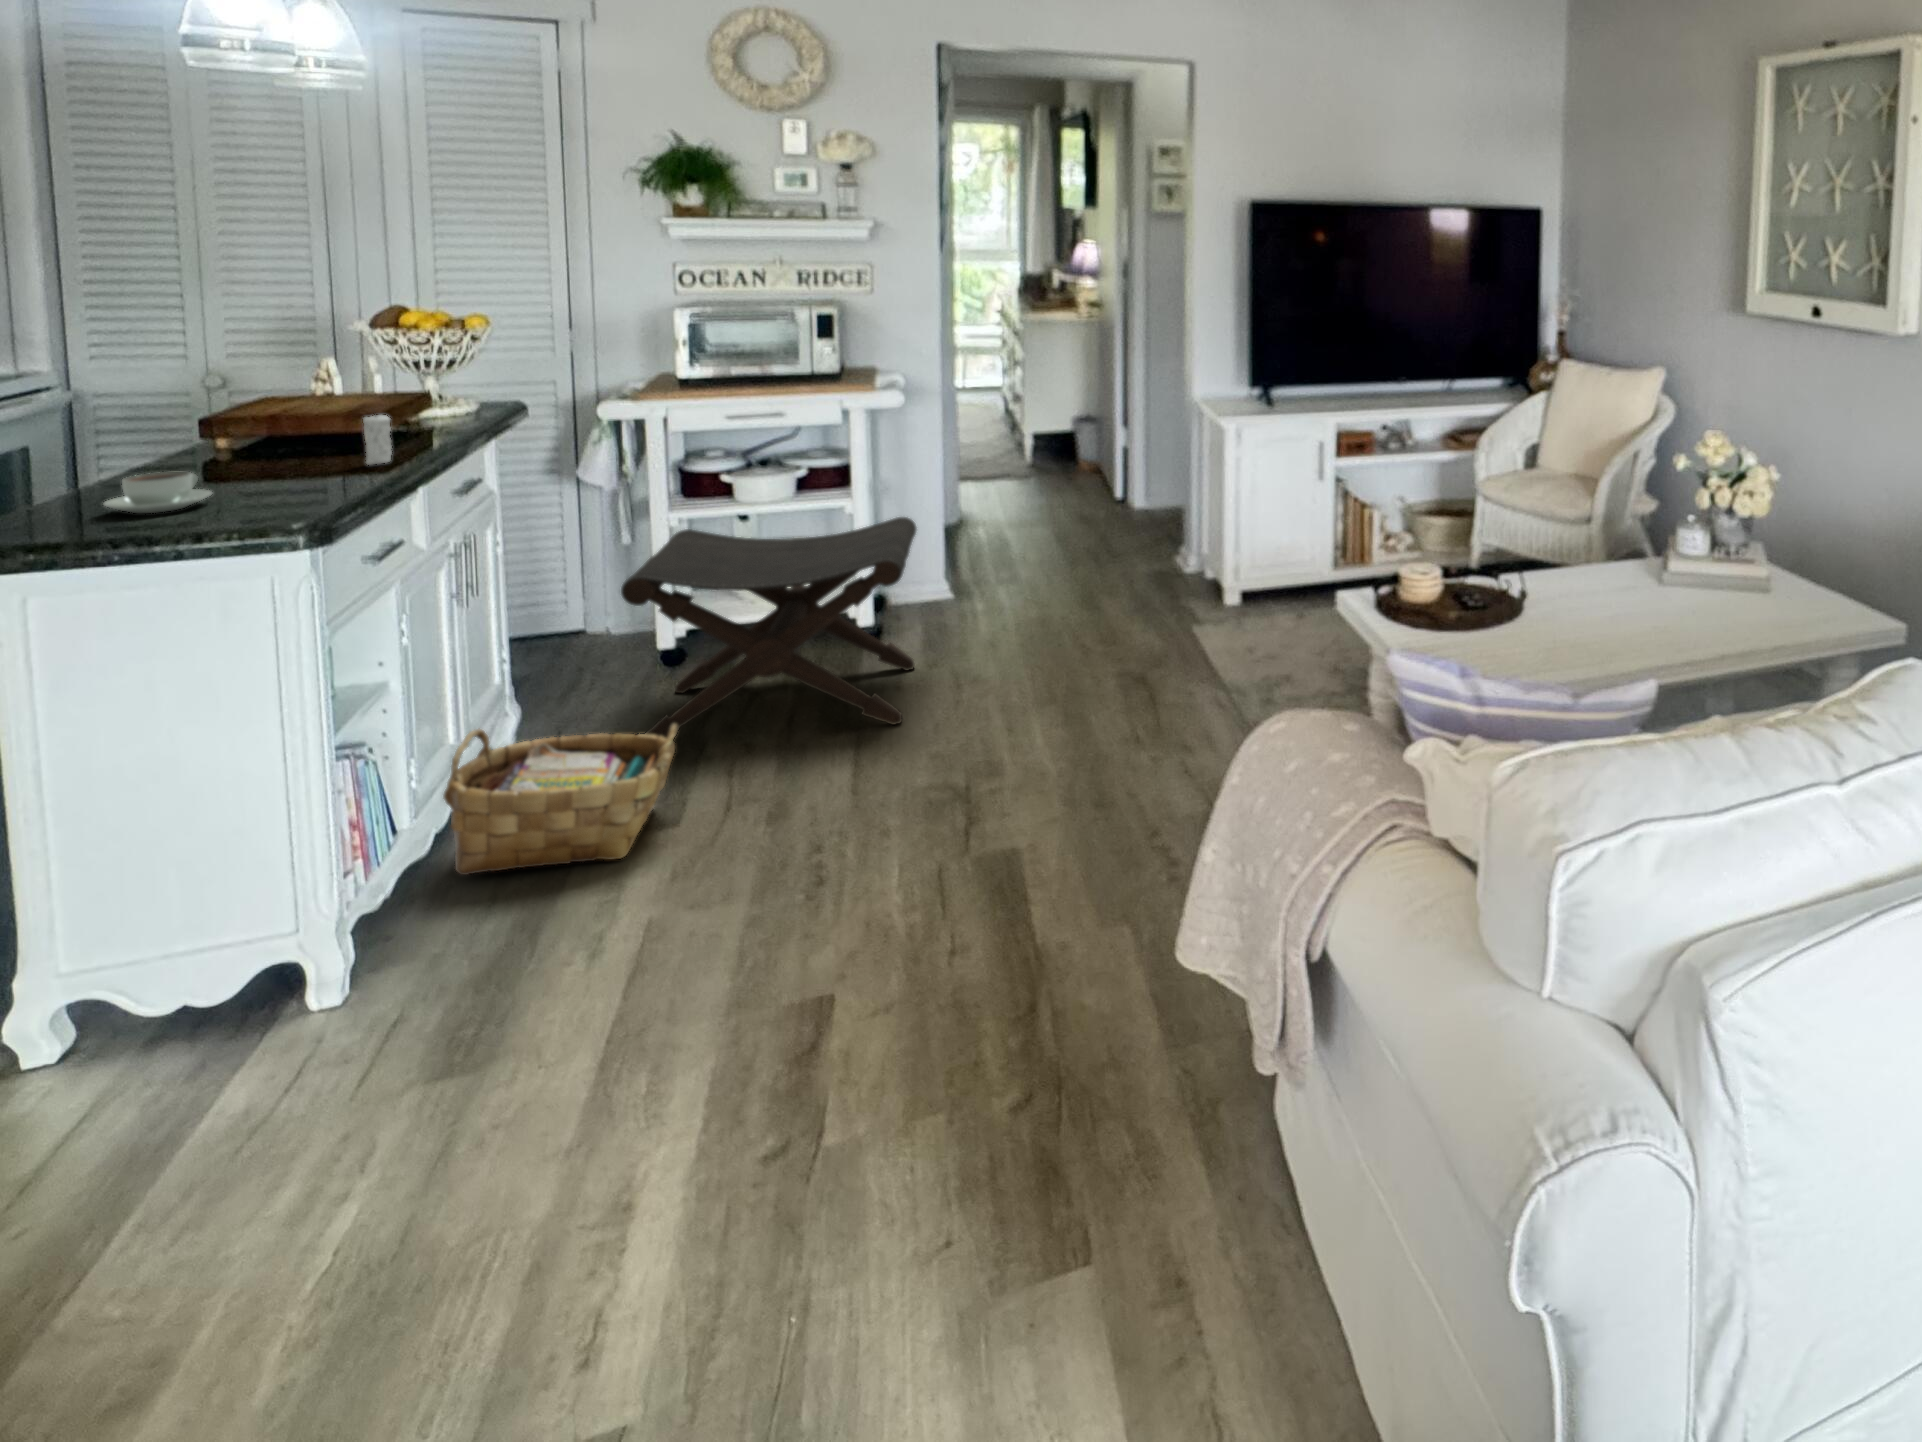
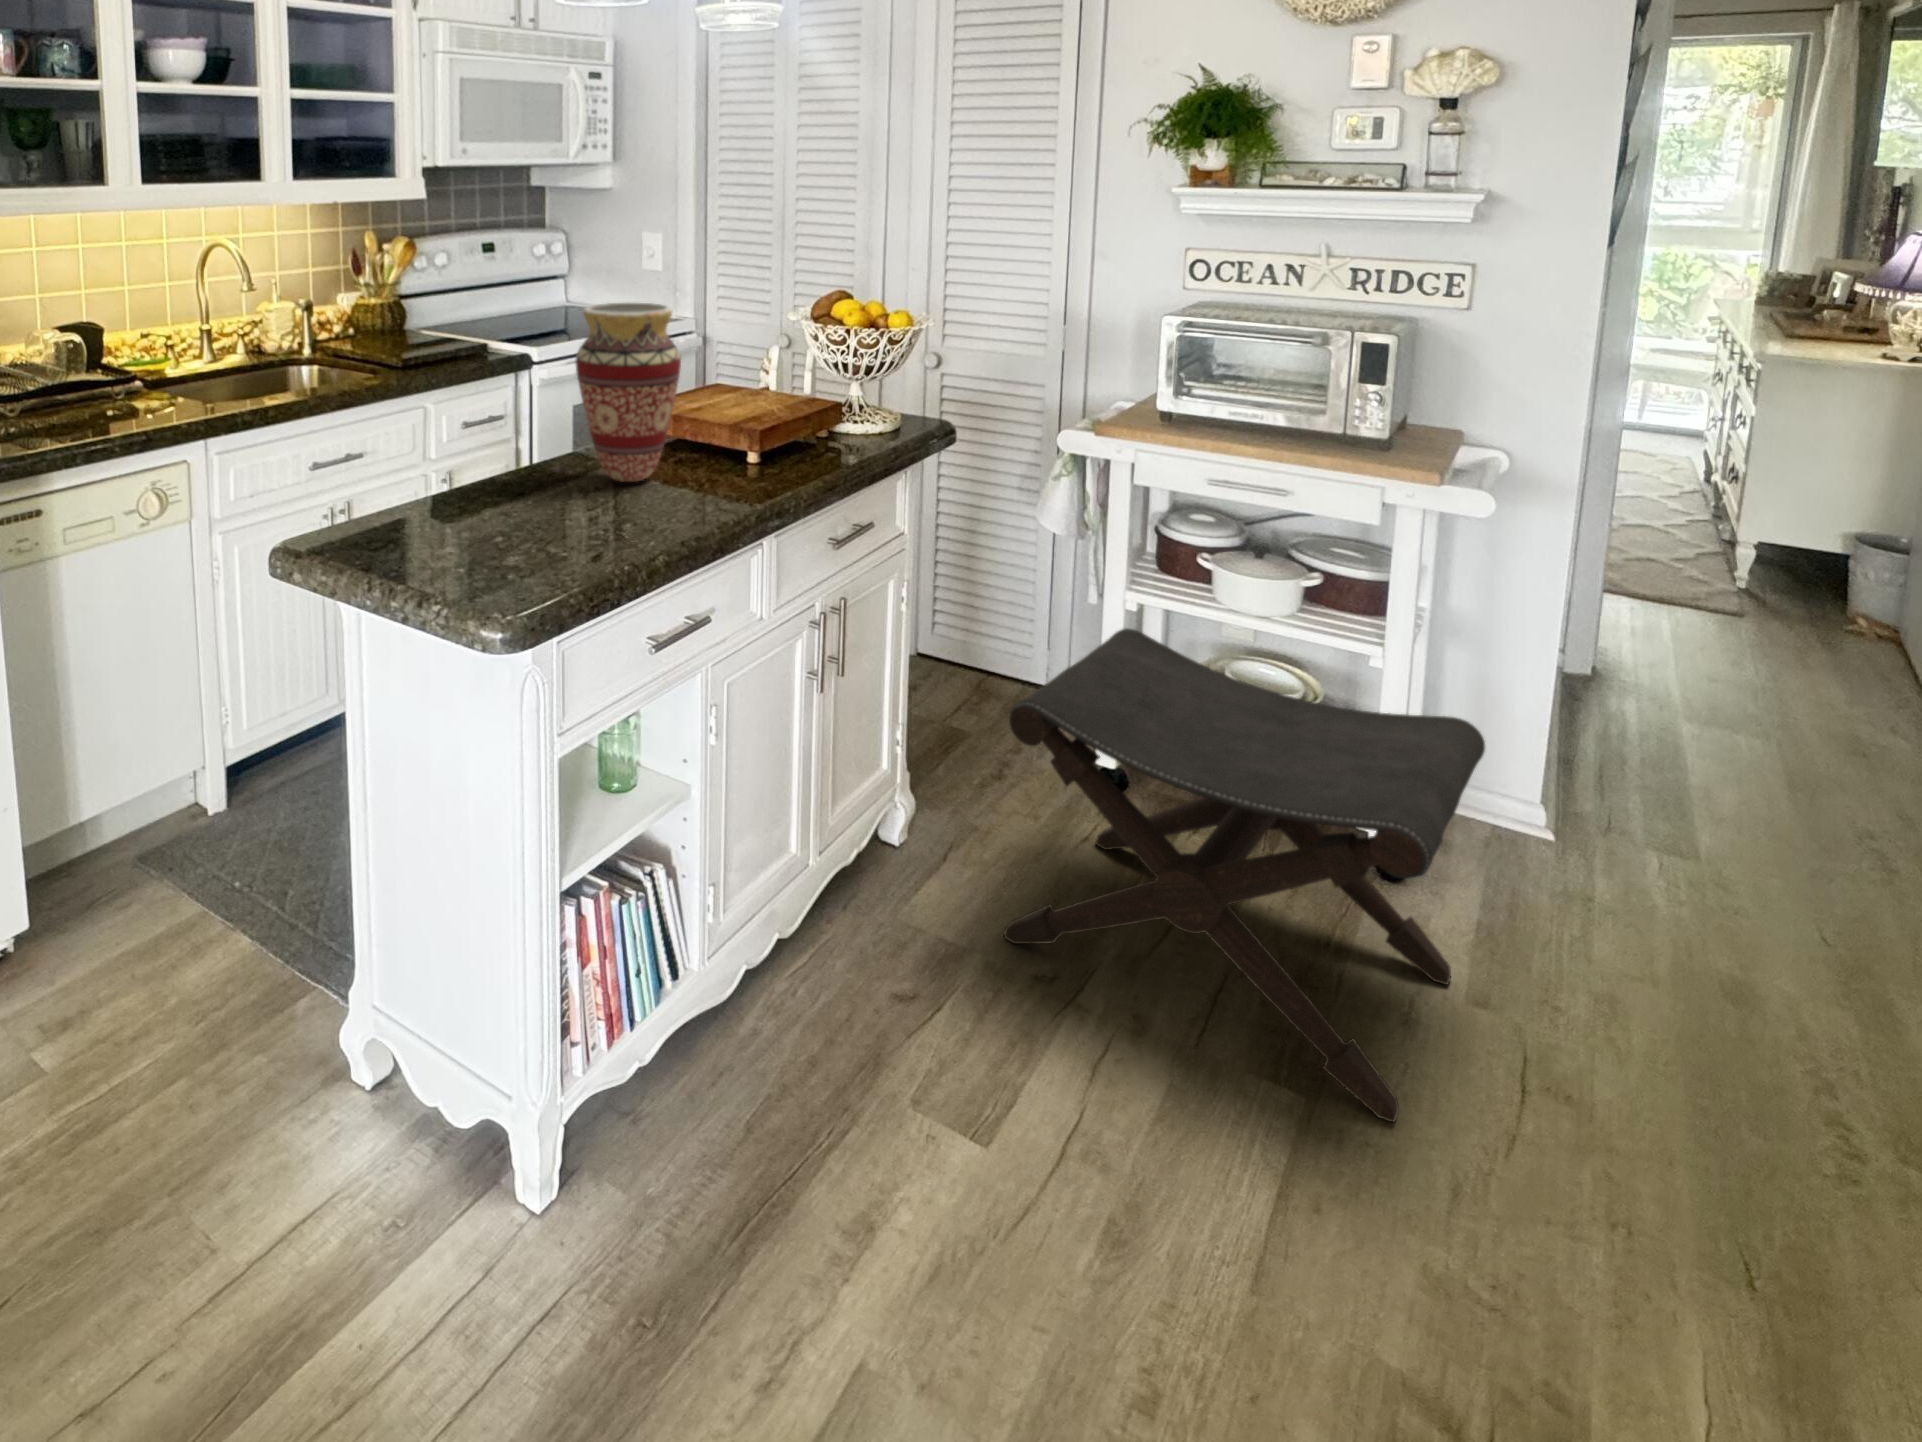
vase: none [171,319,302,473] -> present [576,303,681,482]
candle: present [363,414,392,465] -> none [710,427,737,503]
coffee cup: present [104,472,212,513] -> none [454,480,540,531]
woven basket: present [443,724,678,875] -> none [740,864,1012,1166]

